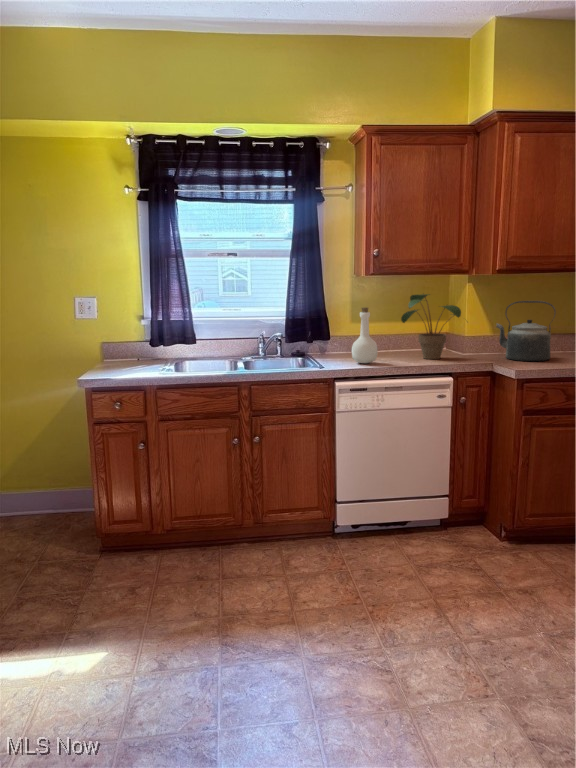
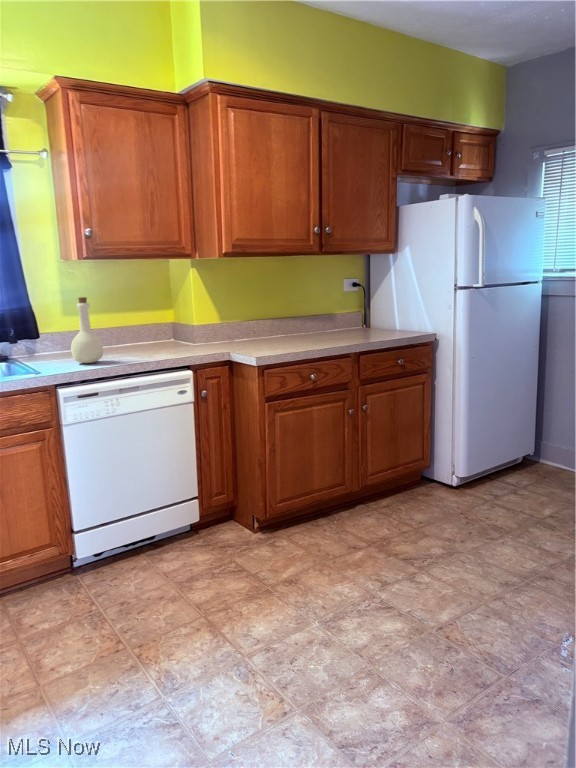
potted plant: present [401,294,461,359] -> none [124,279,198,352]
kettle: present [496,301,556,361] -> none [225,284,281,346]

